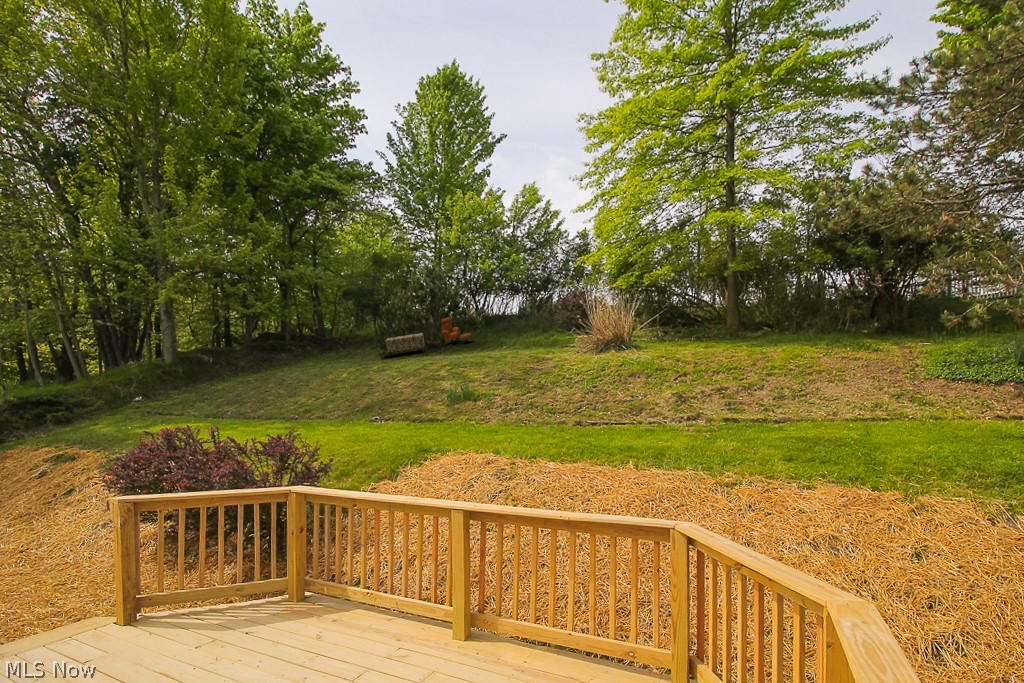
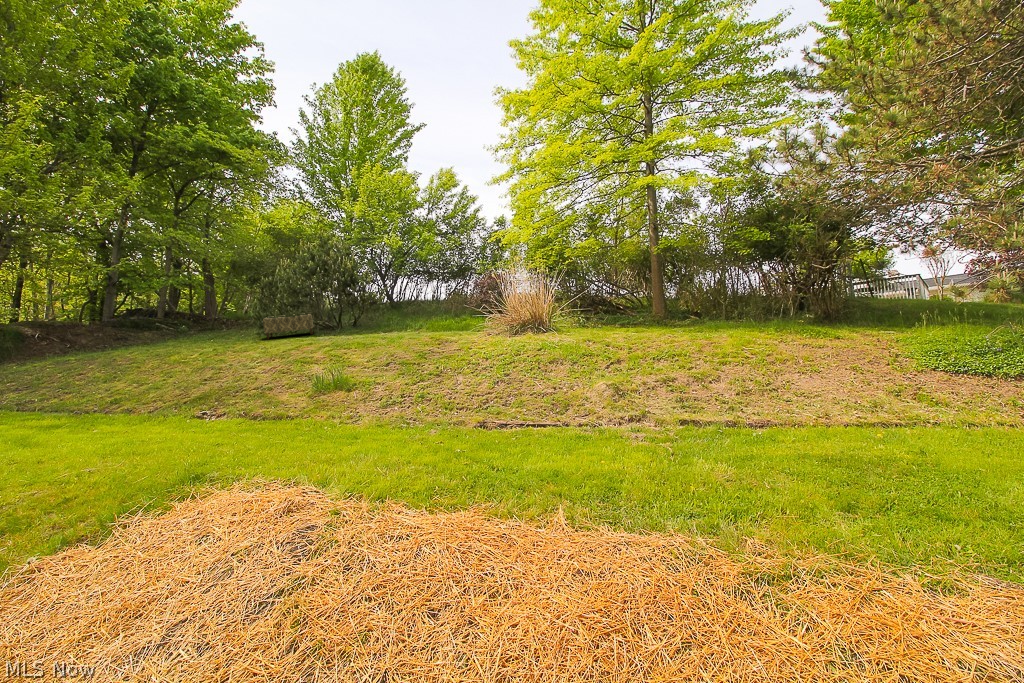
lounge chair: present [441,318,472,345] -> none [336,297,374,329]

